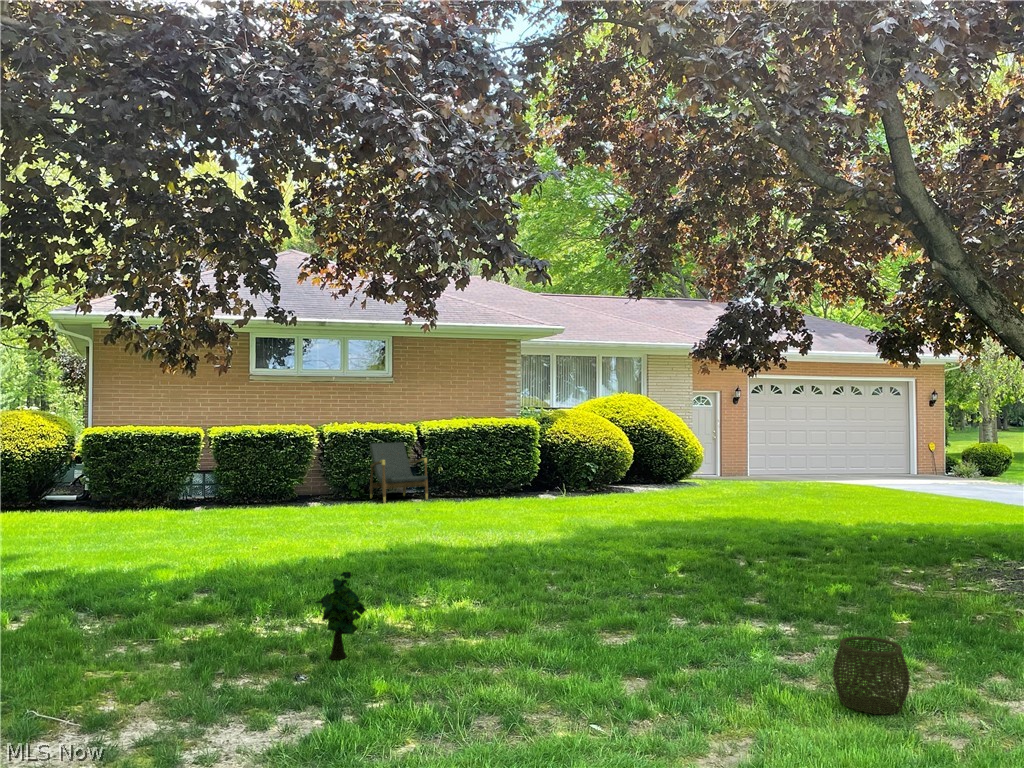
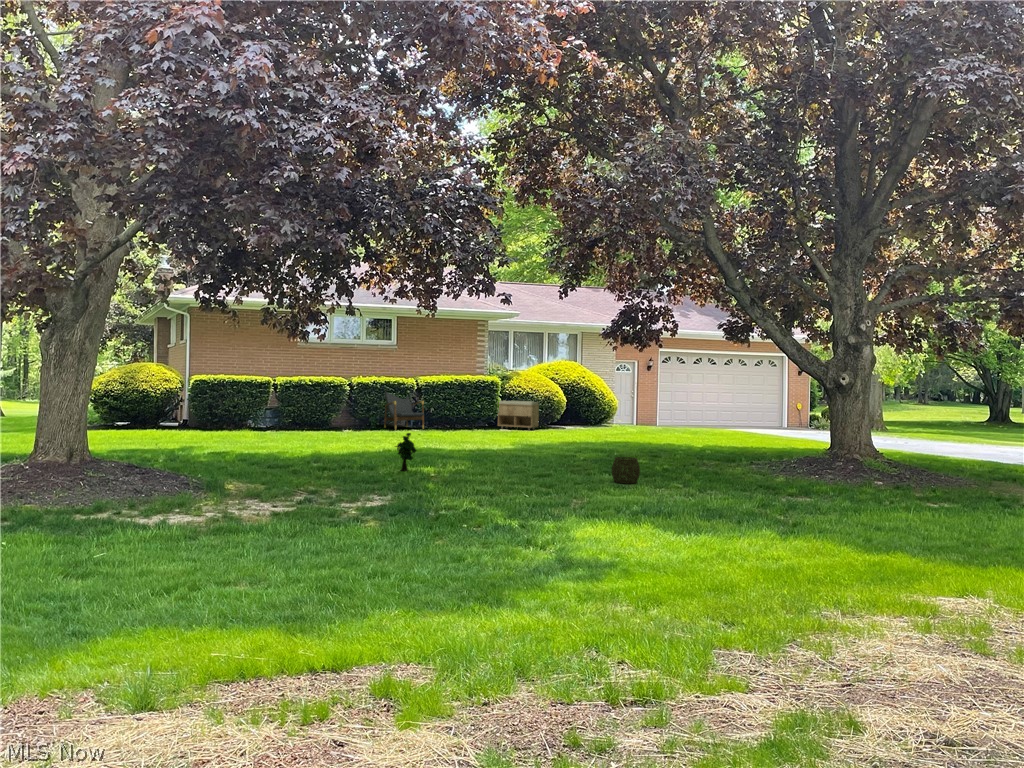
storage bench: none [536,453,596,498] -> present [498,400,539,430]

